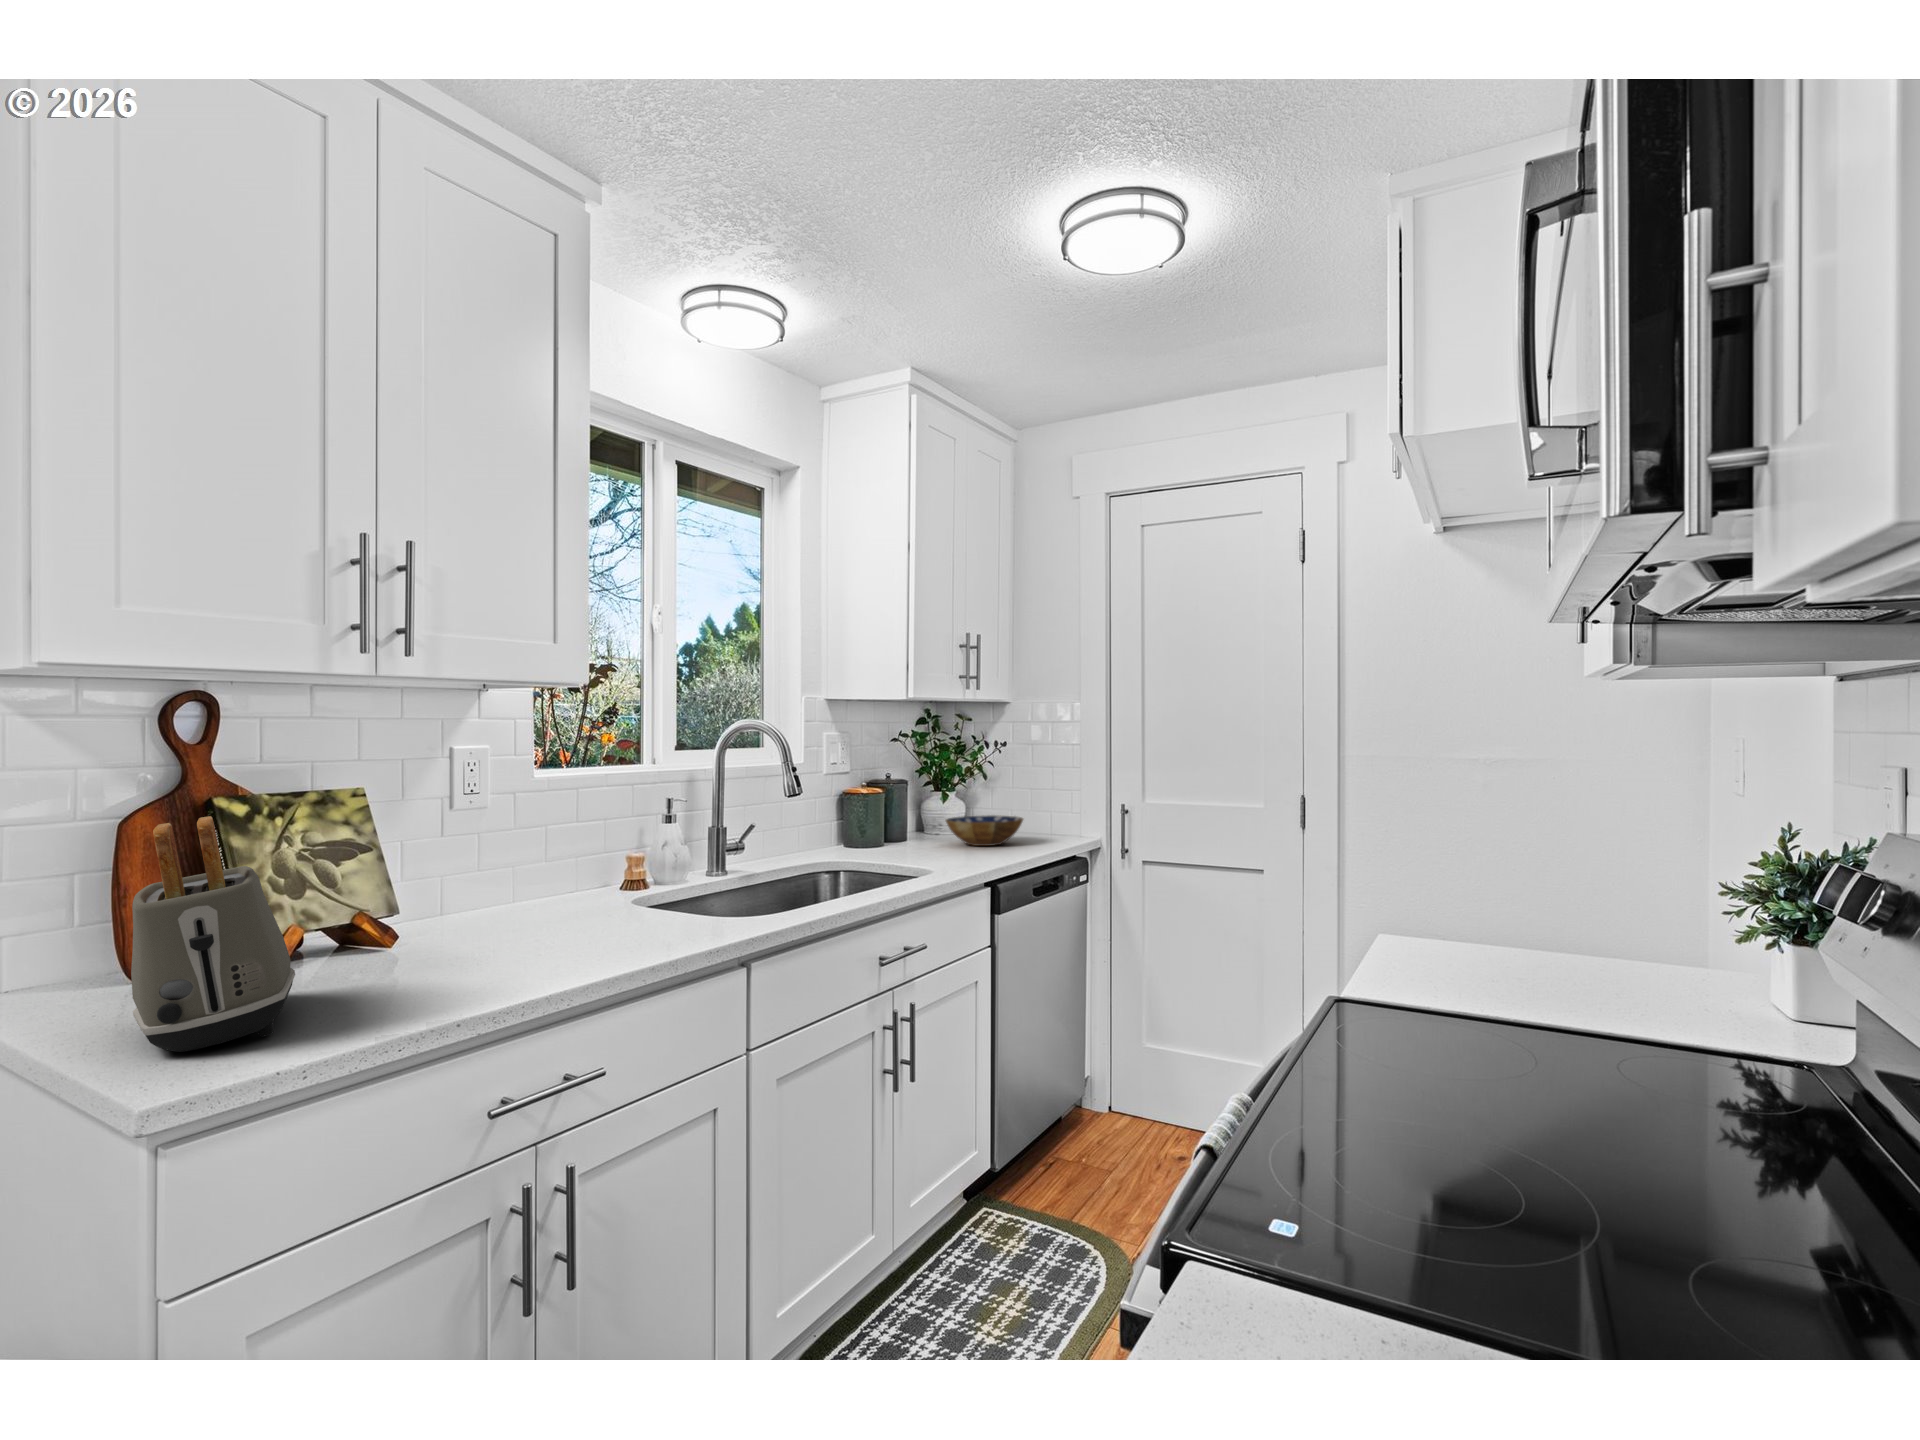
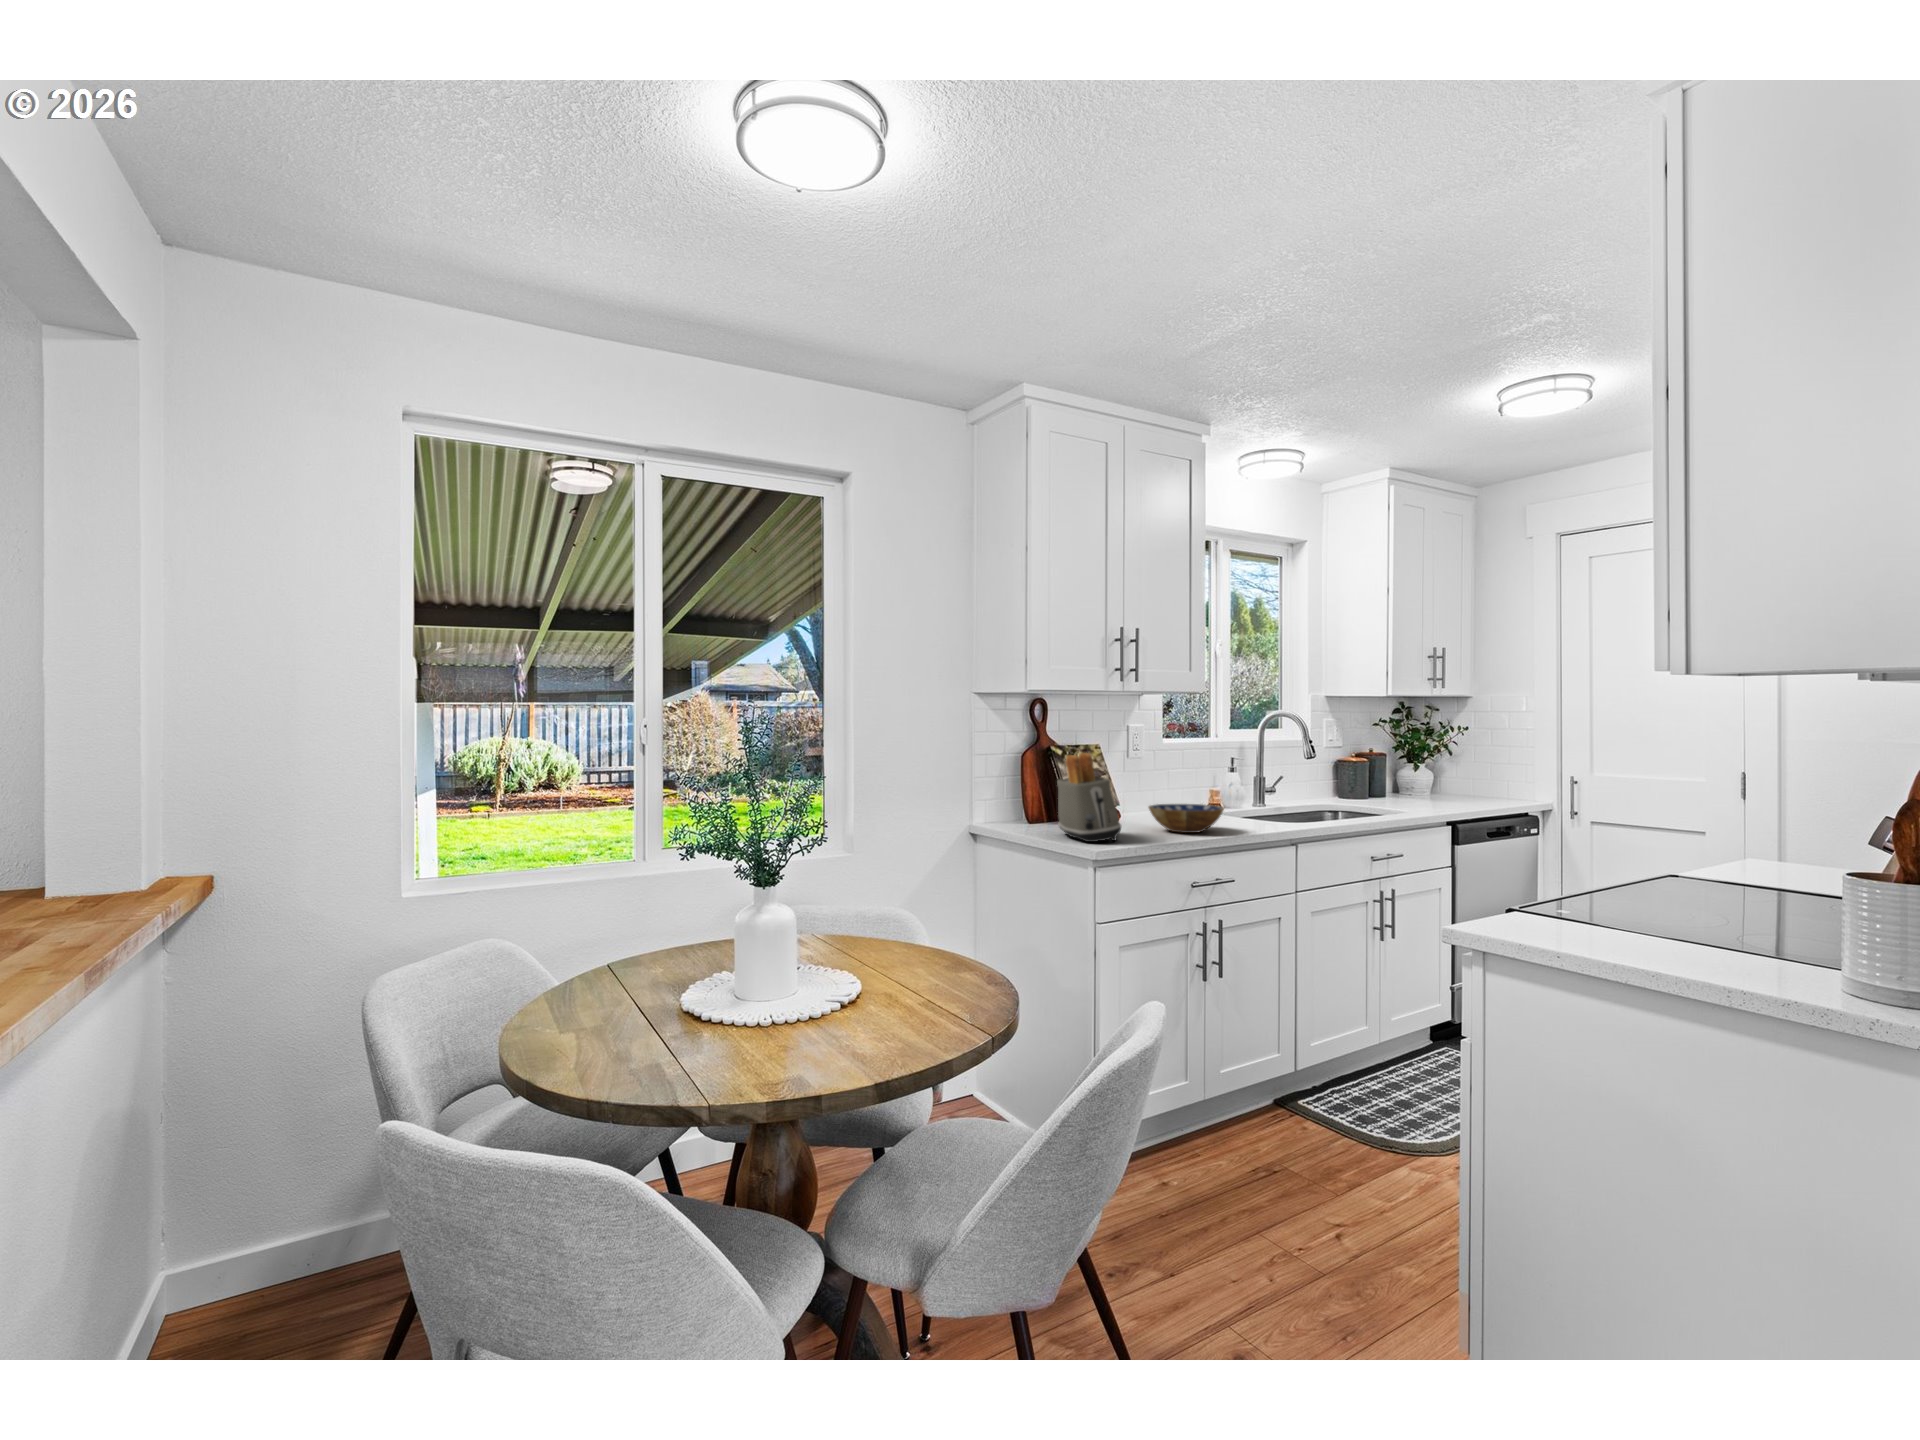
bowl: present [946,815,1023,846] -> present [1149,804,1224,833]

